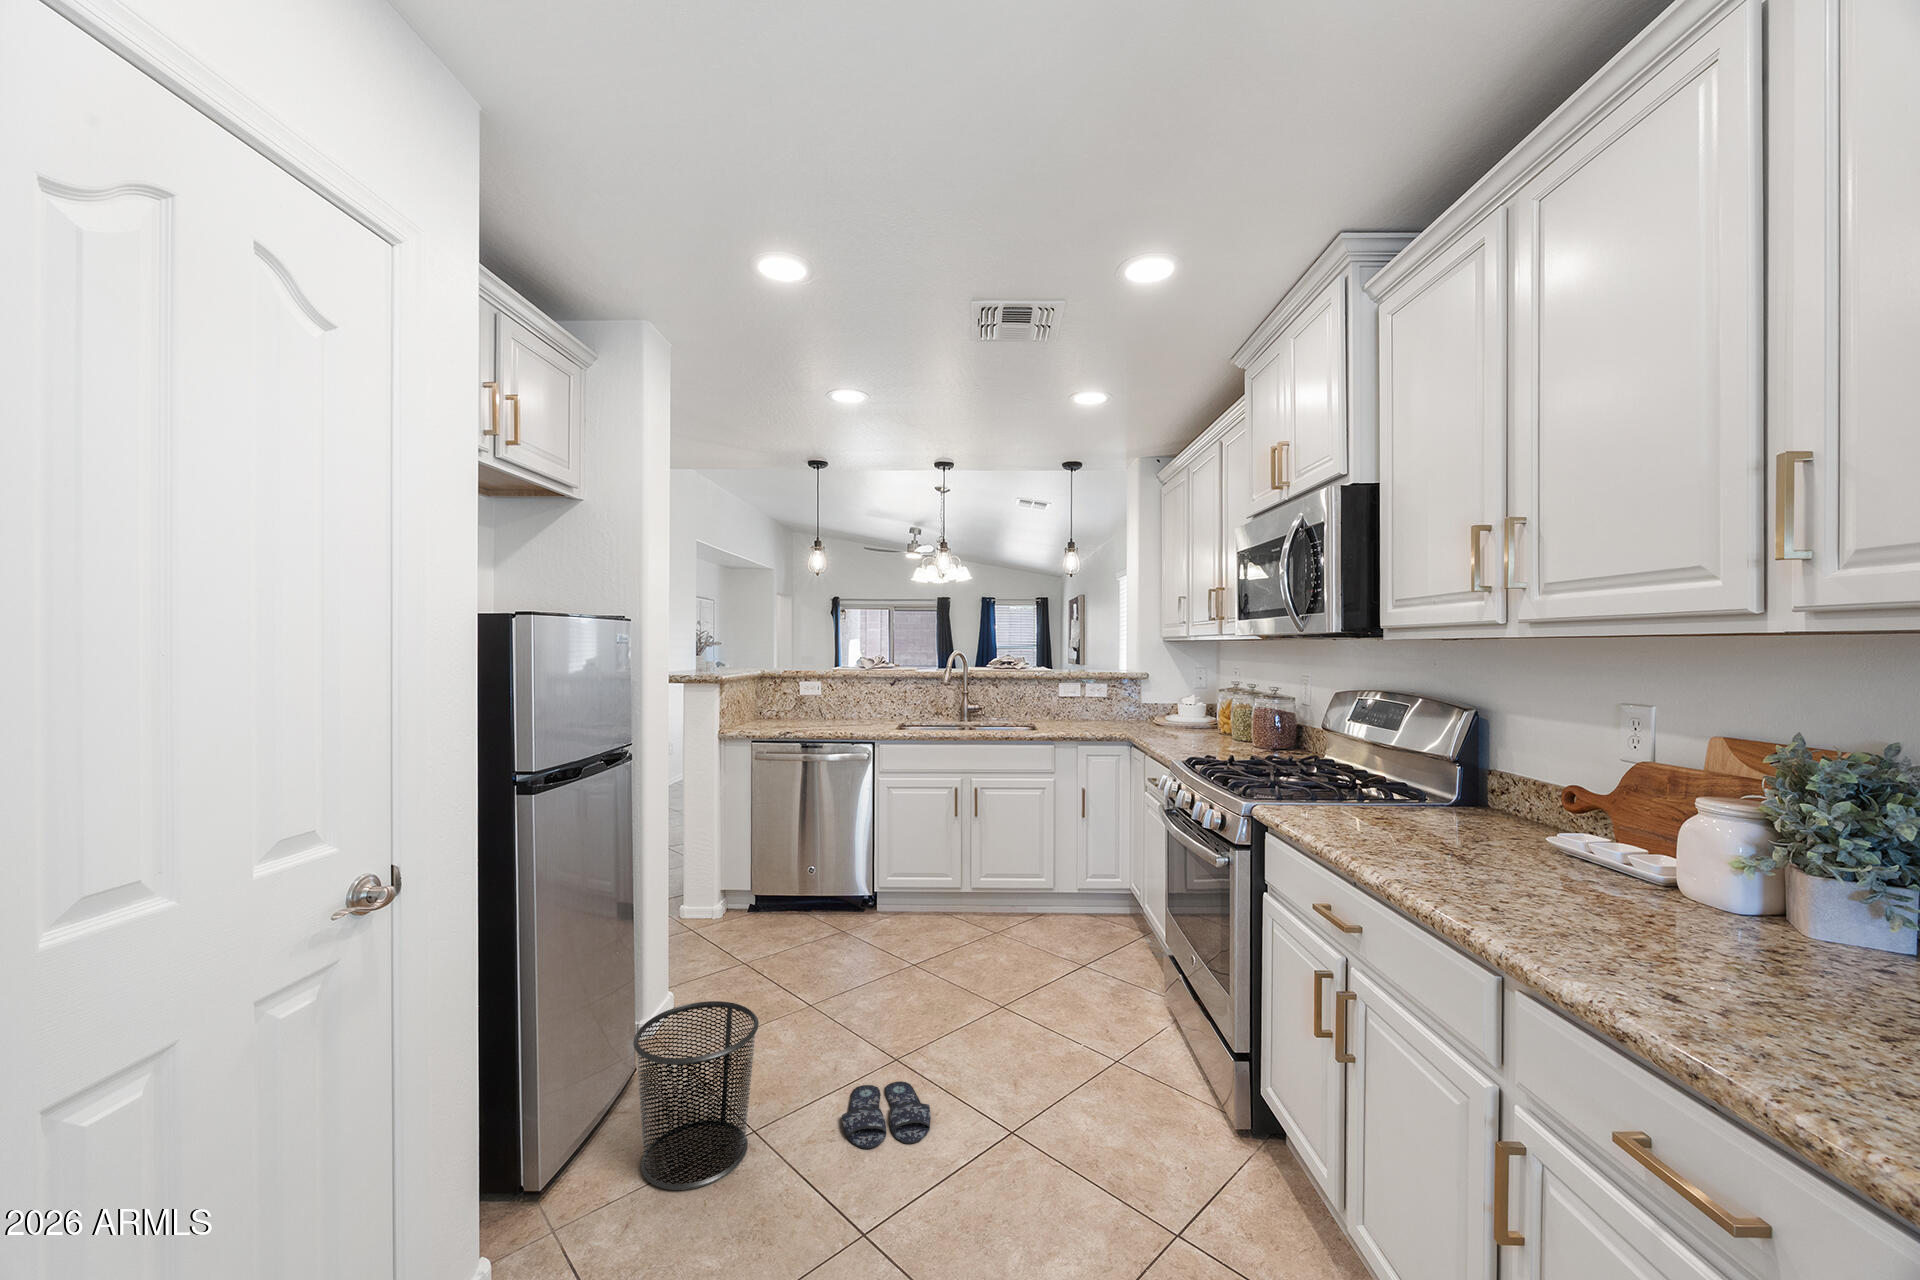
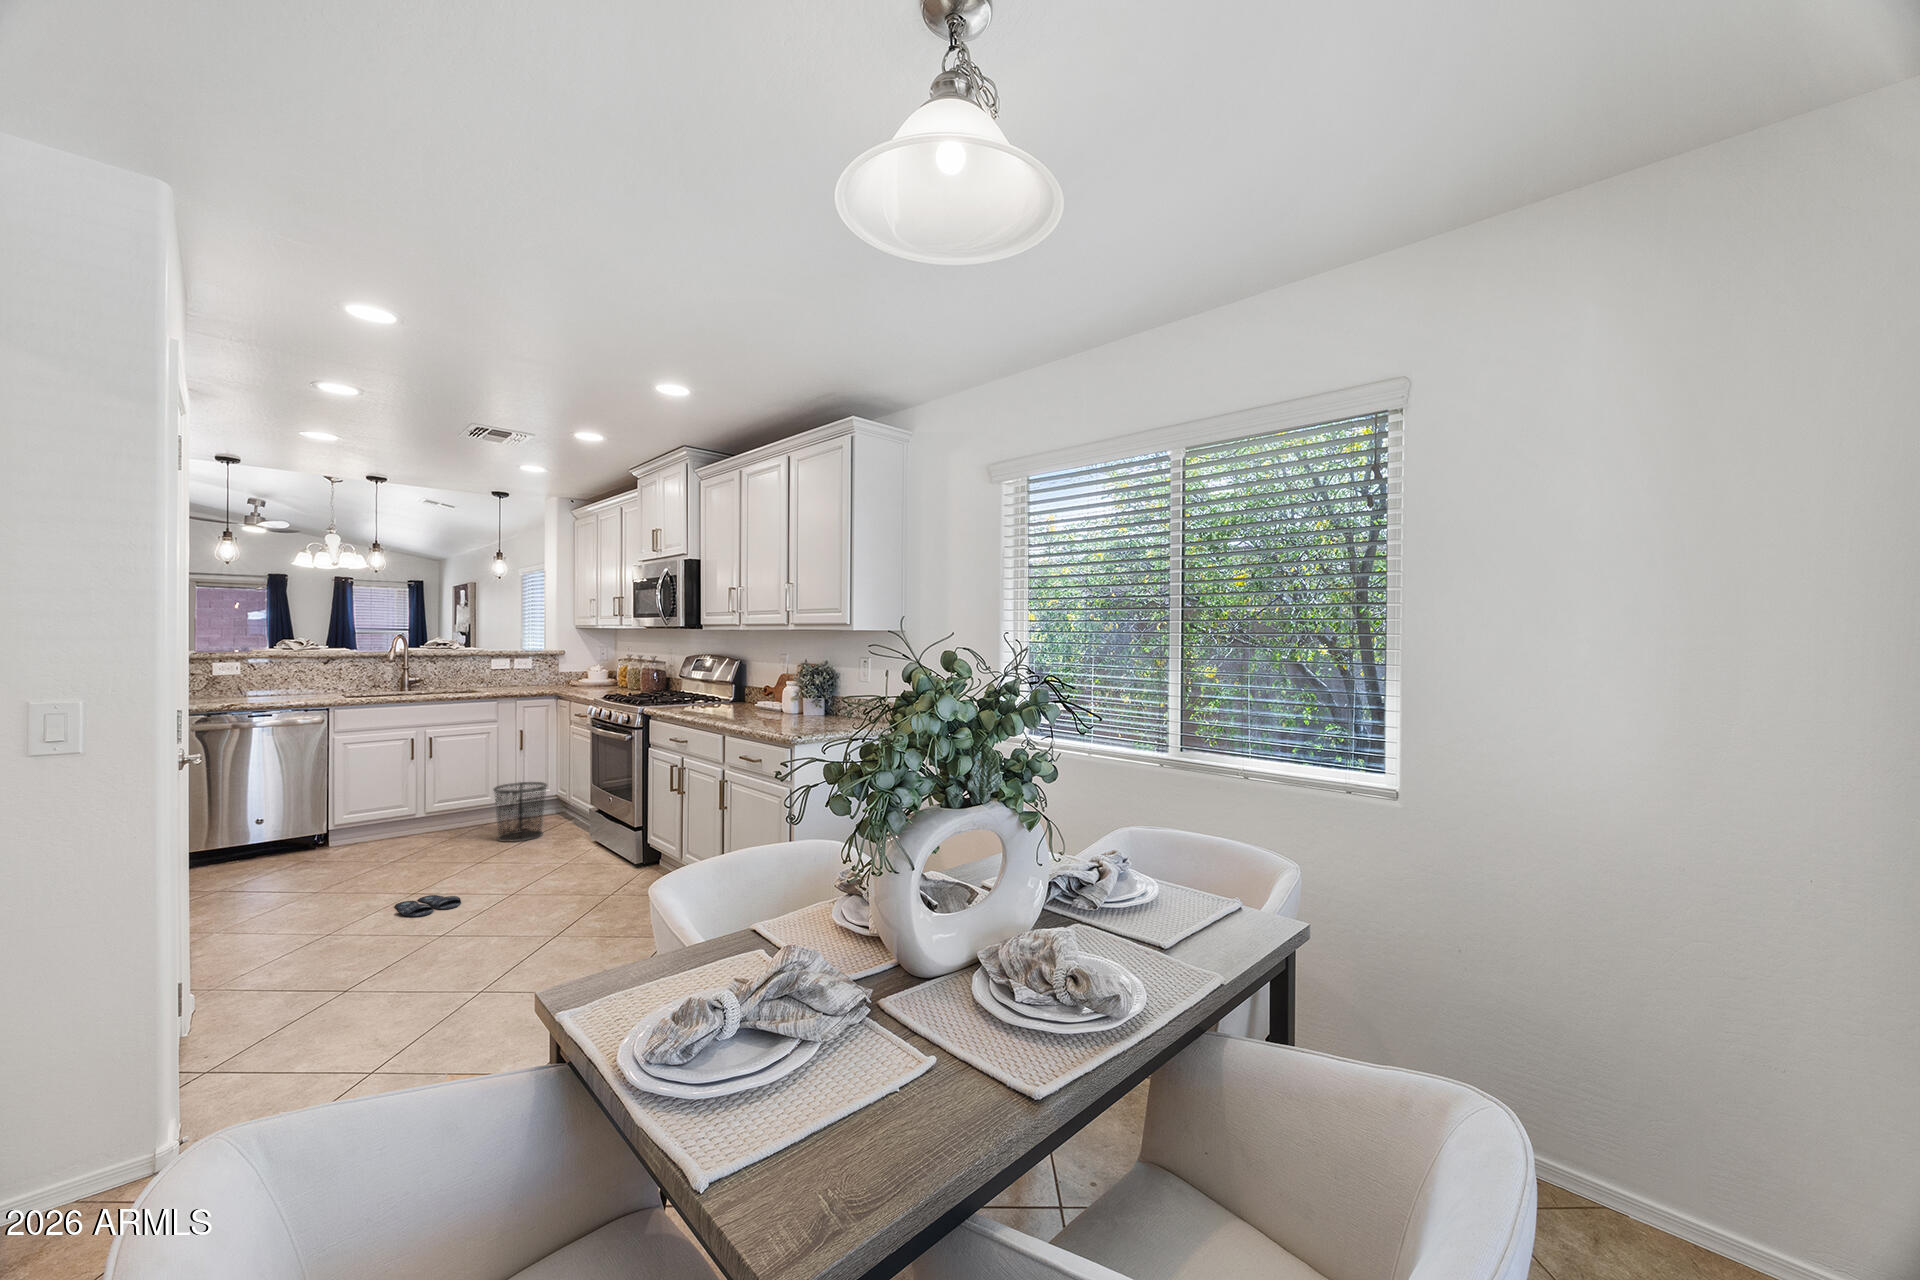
waste bin: present [633,1001,759,1190] -> present [494,782,547,842]

